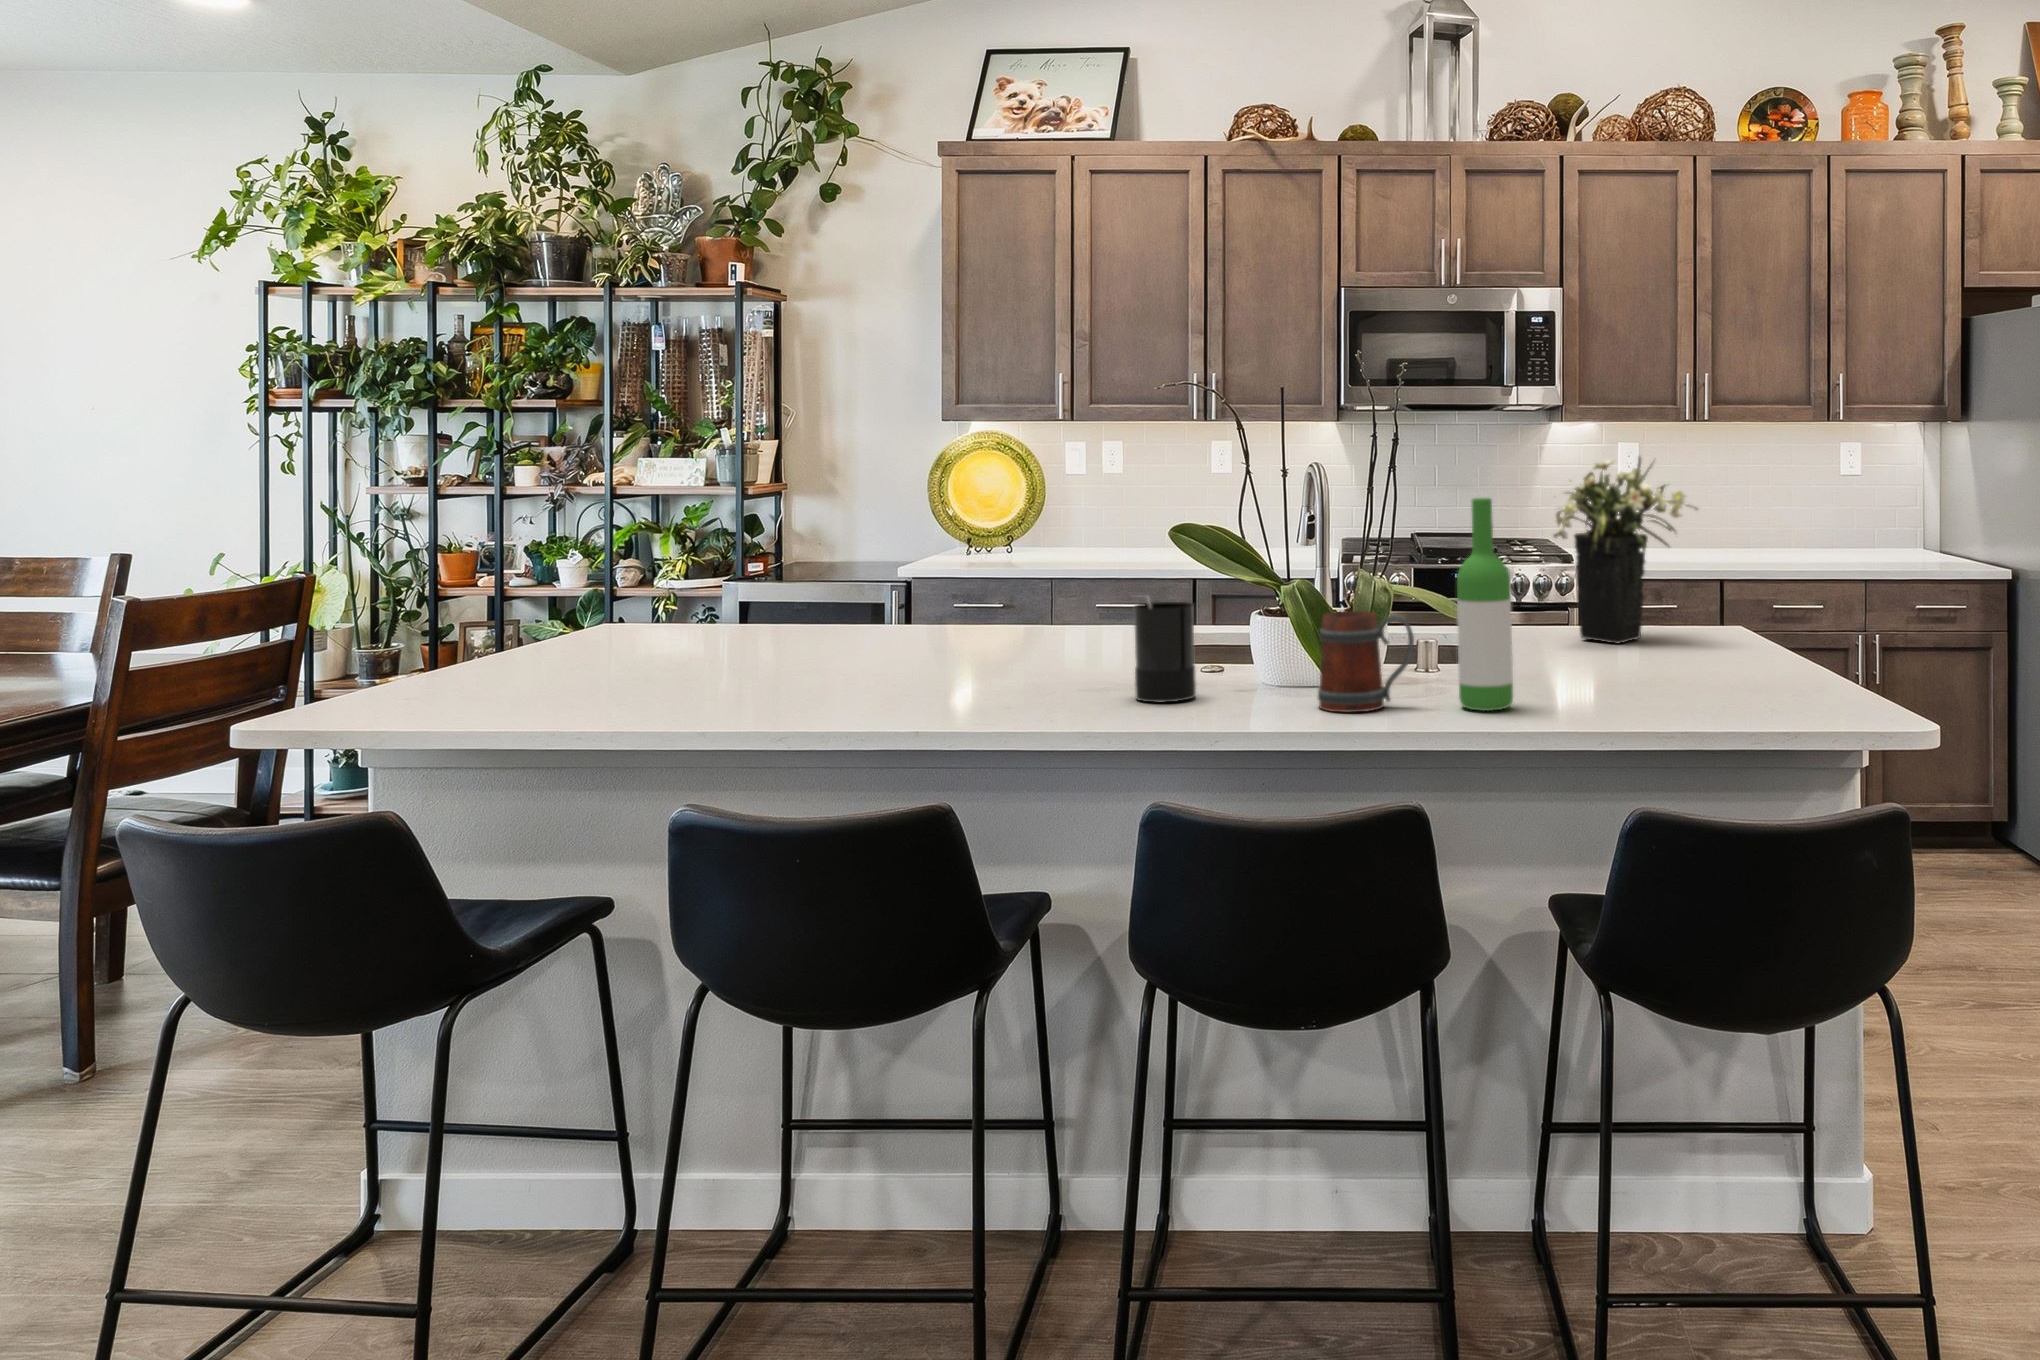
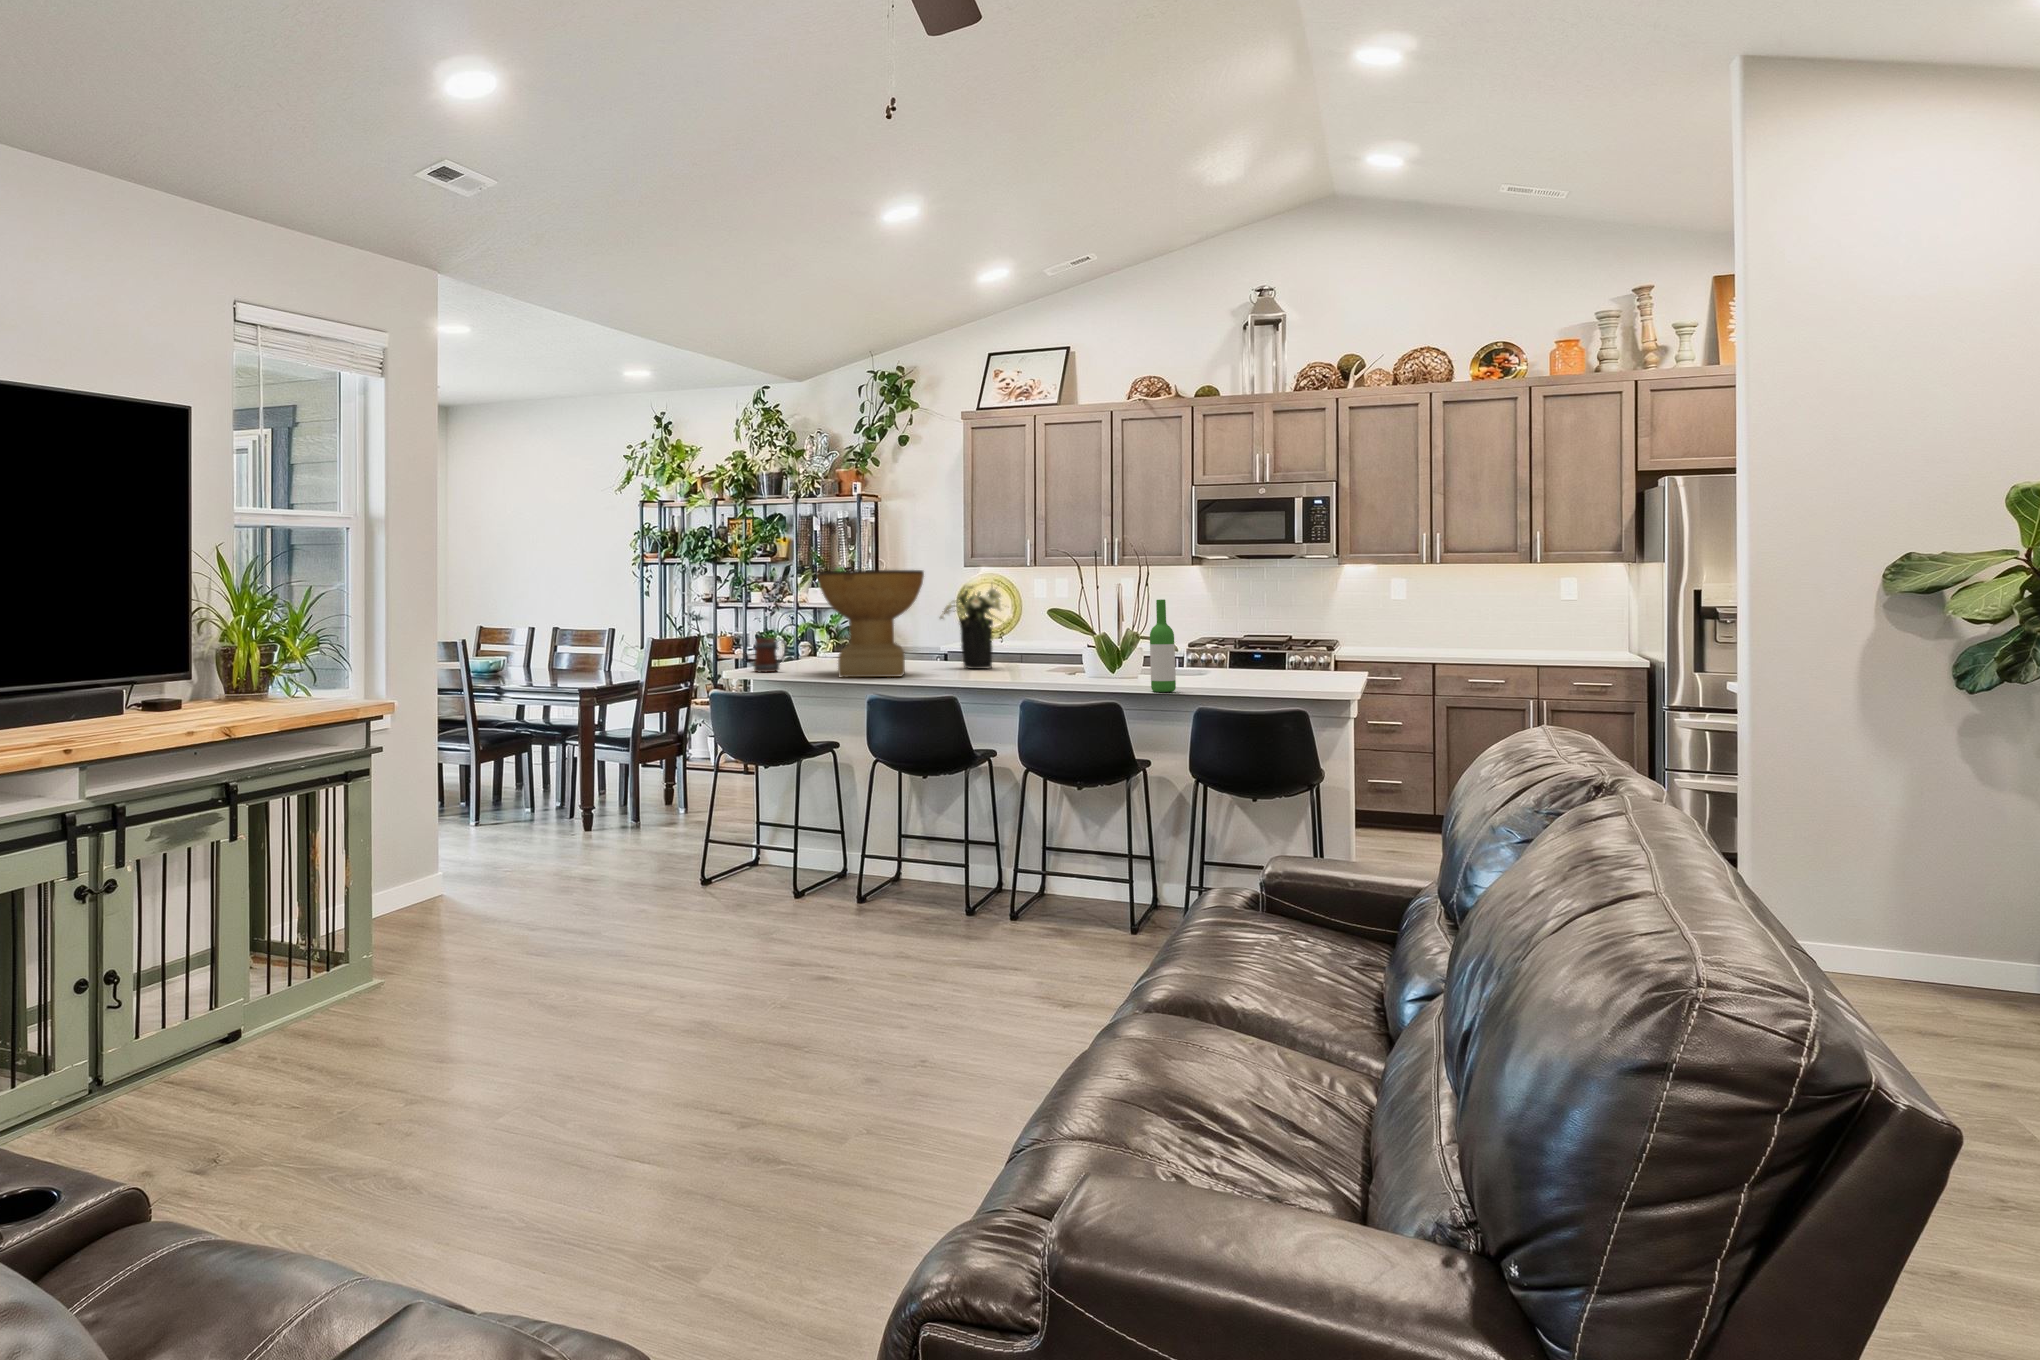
decorative bowl: none [631,425,902,691] -> present [818,570,924,677]
flower arrangement: present [1554,457,1698,643] -> present [940,586,1002,669]
candle: present [1134,599,1196,702] -> none [1014,641,1041,686]
mug: present [1318,611,1414,712] -> present [754,638,787,672]

